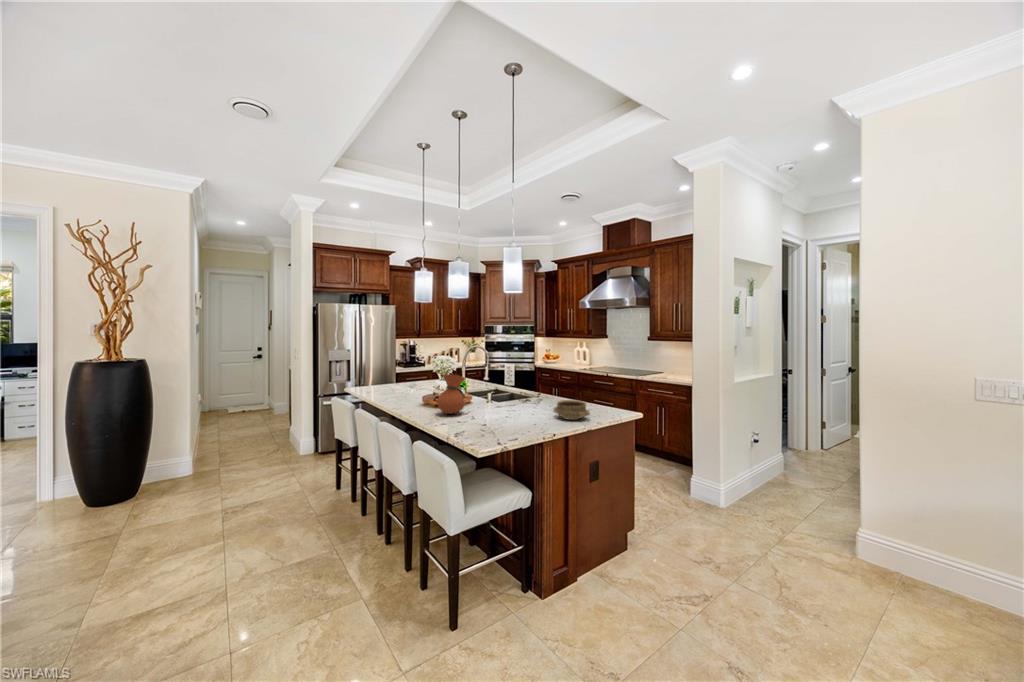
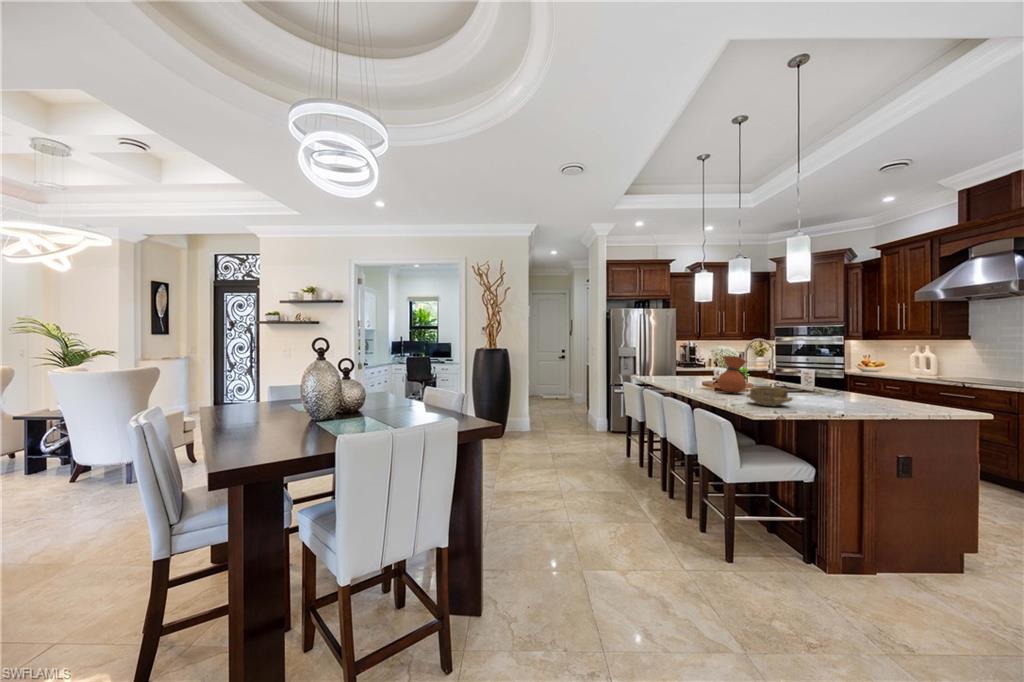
ceramic bowl: present [554,400,590,420] -> present [746,387,792,406]

